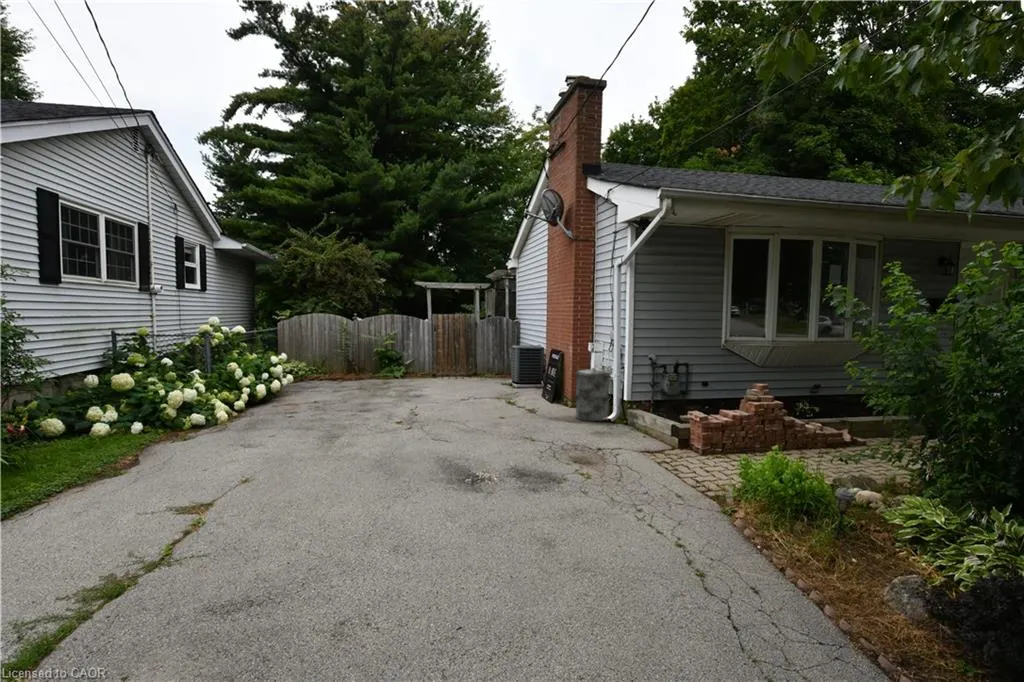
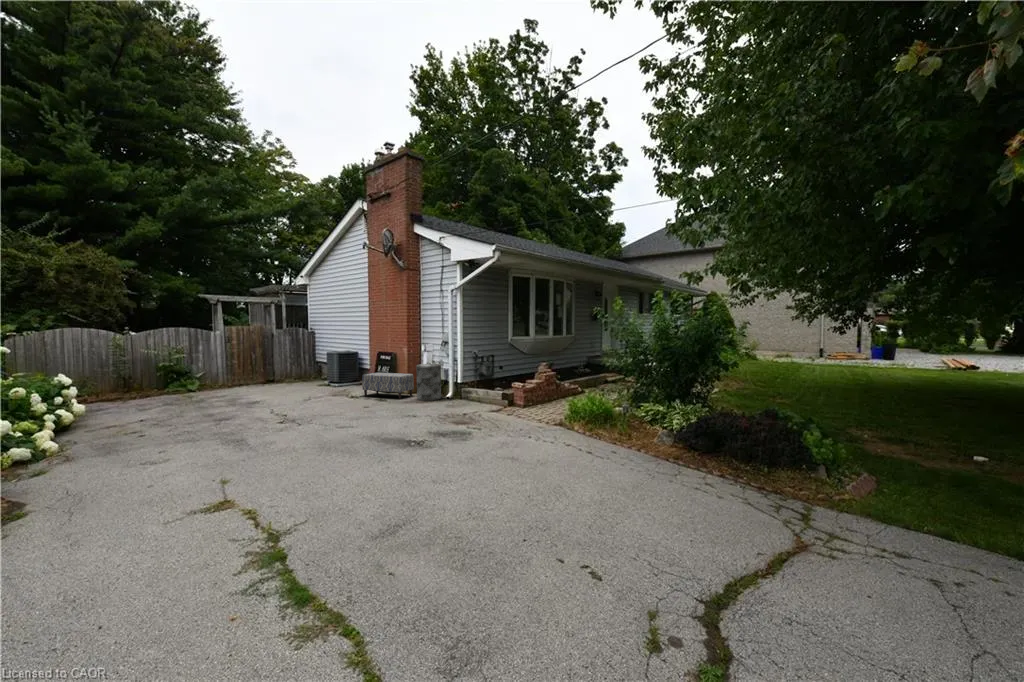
bench: none [523,376,581,414] -> present [362,372,414,399]

